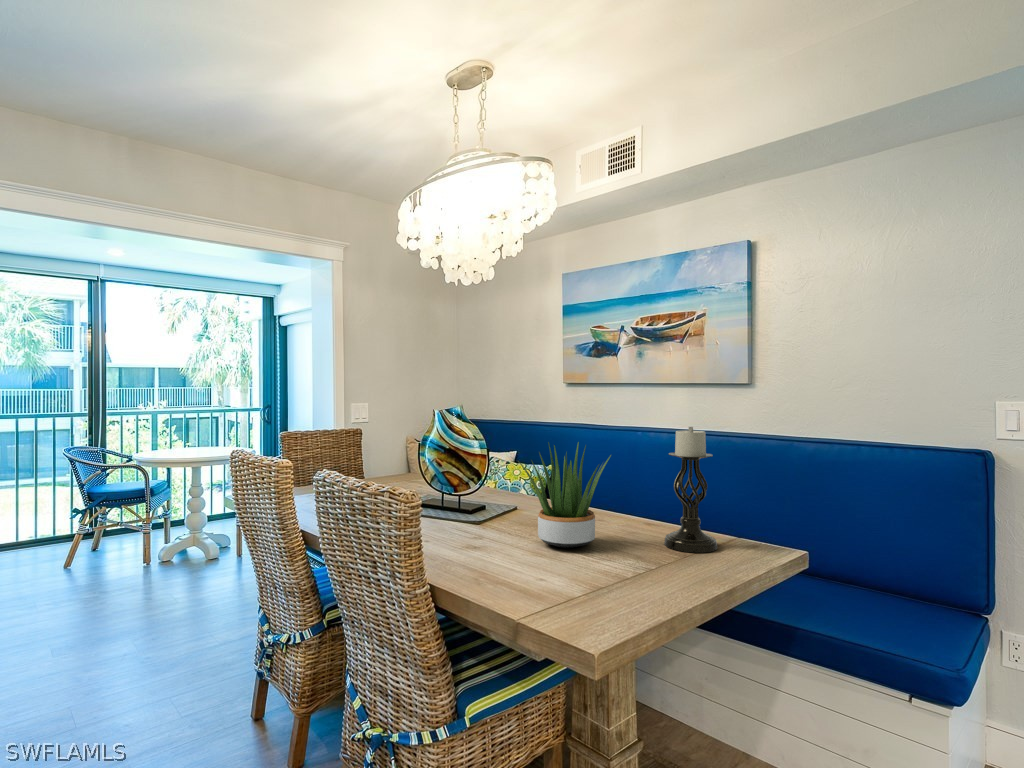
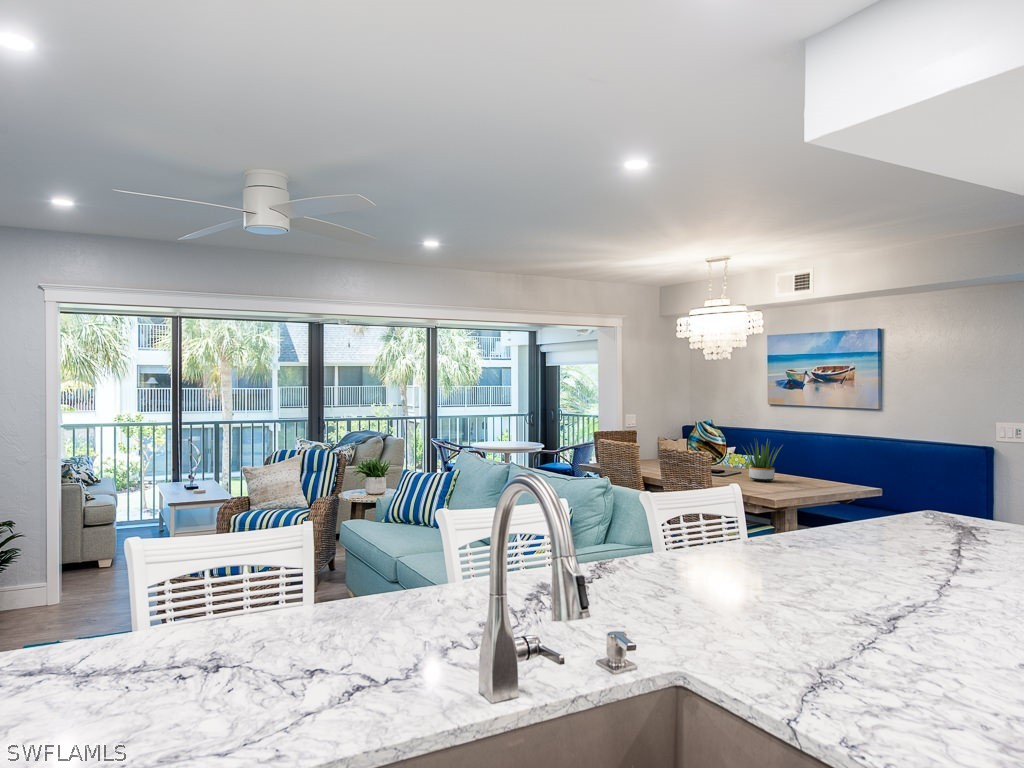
candle holder: present [664,427,717,553] -> none [806,433,829,485]

